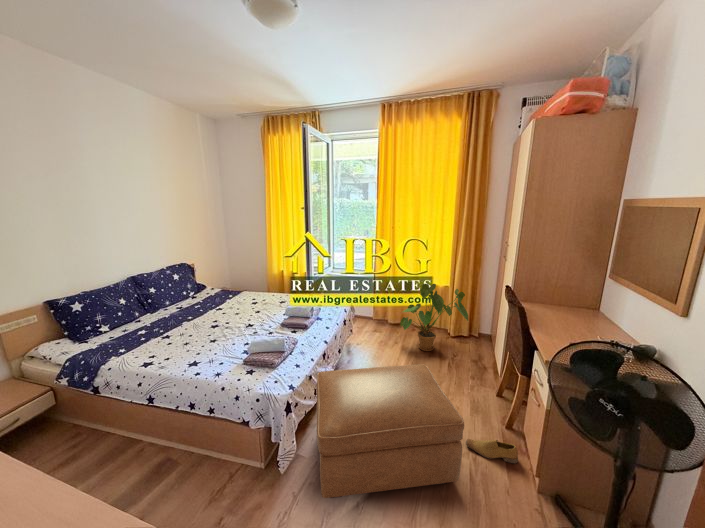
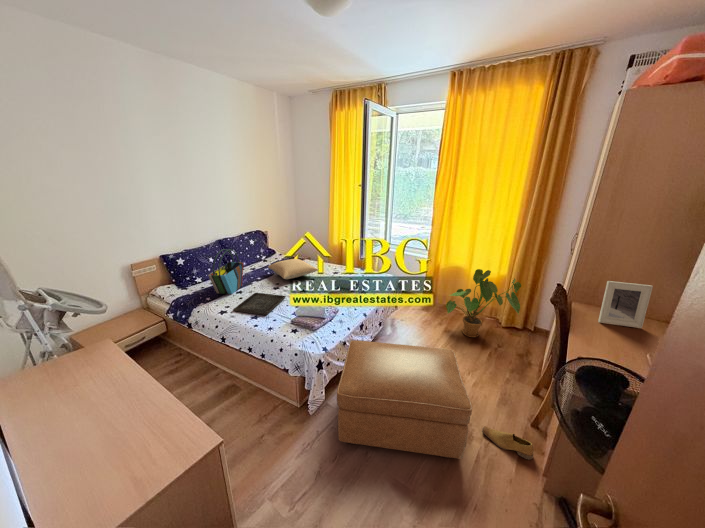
picture frame: none [546,277,581,316] -> present [598,281,653,328]
tote bag: none [122,285,170,342] -> present [208,249,243,294]
pillow: none [201,292,264,315] -> present [268,259,318,279]
tray: none [162,333,230,360] -> present [233,293,286,315]

